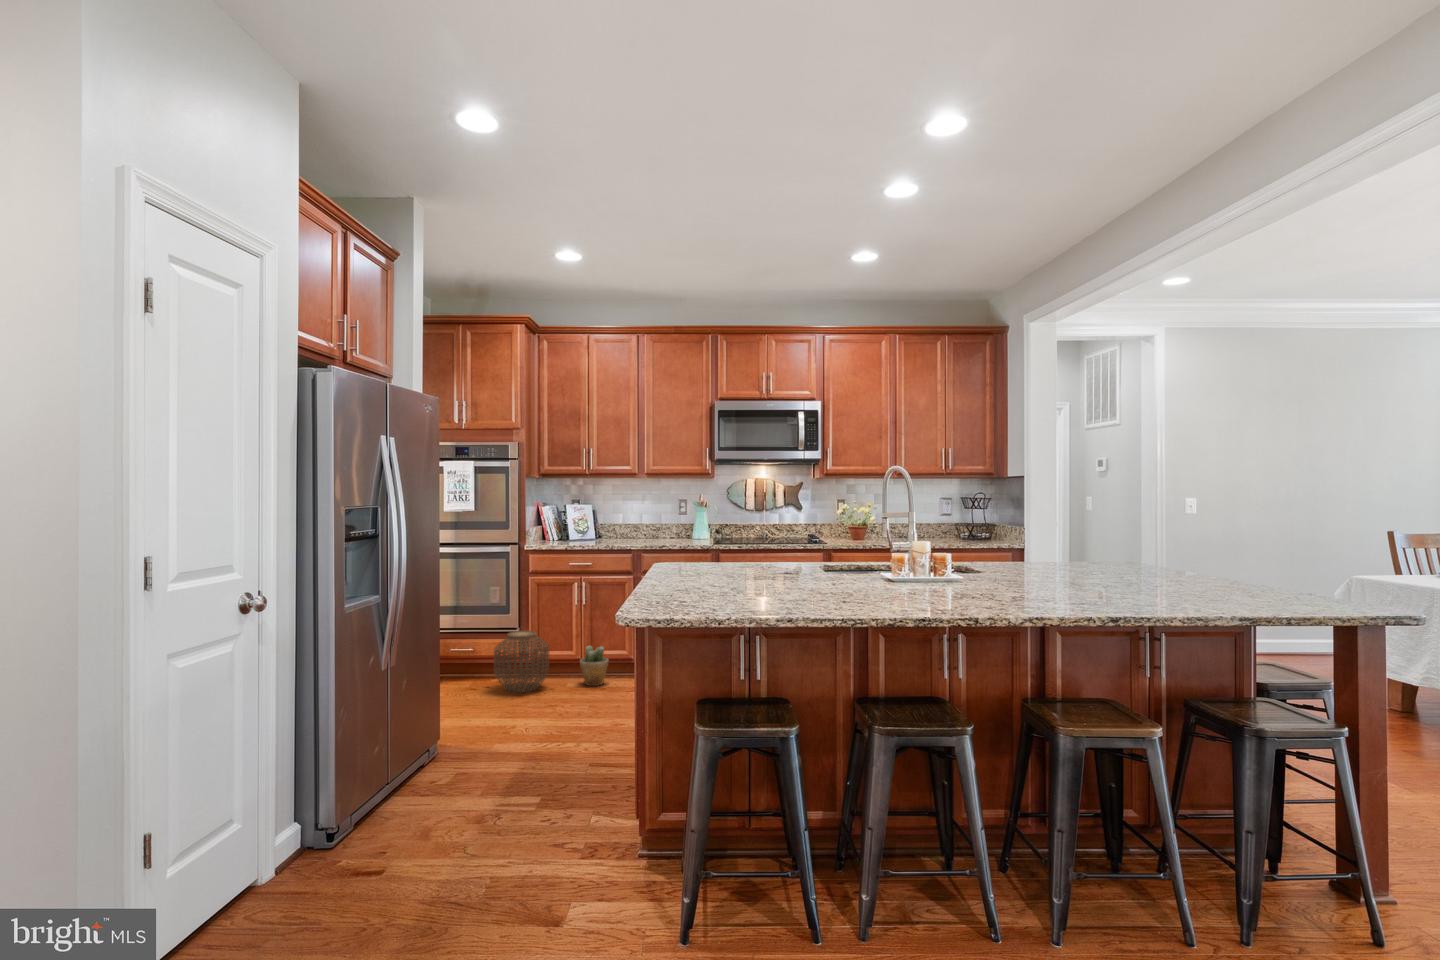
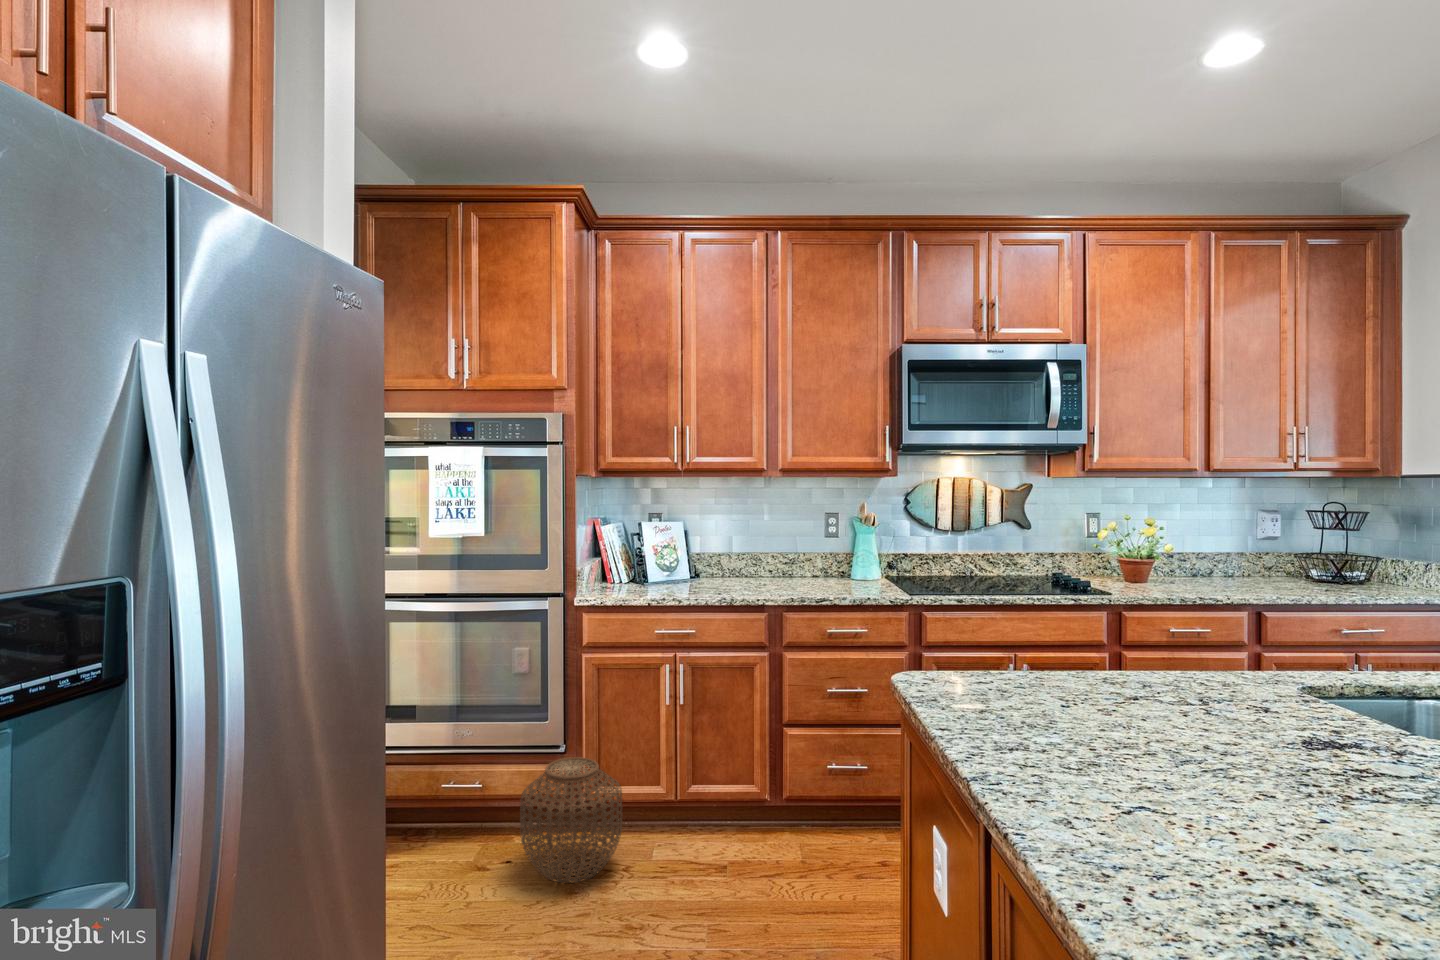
potted plant: present [580,646,609,686] -> none [676,783,728,861]

